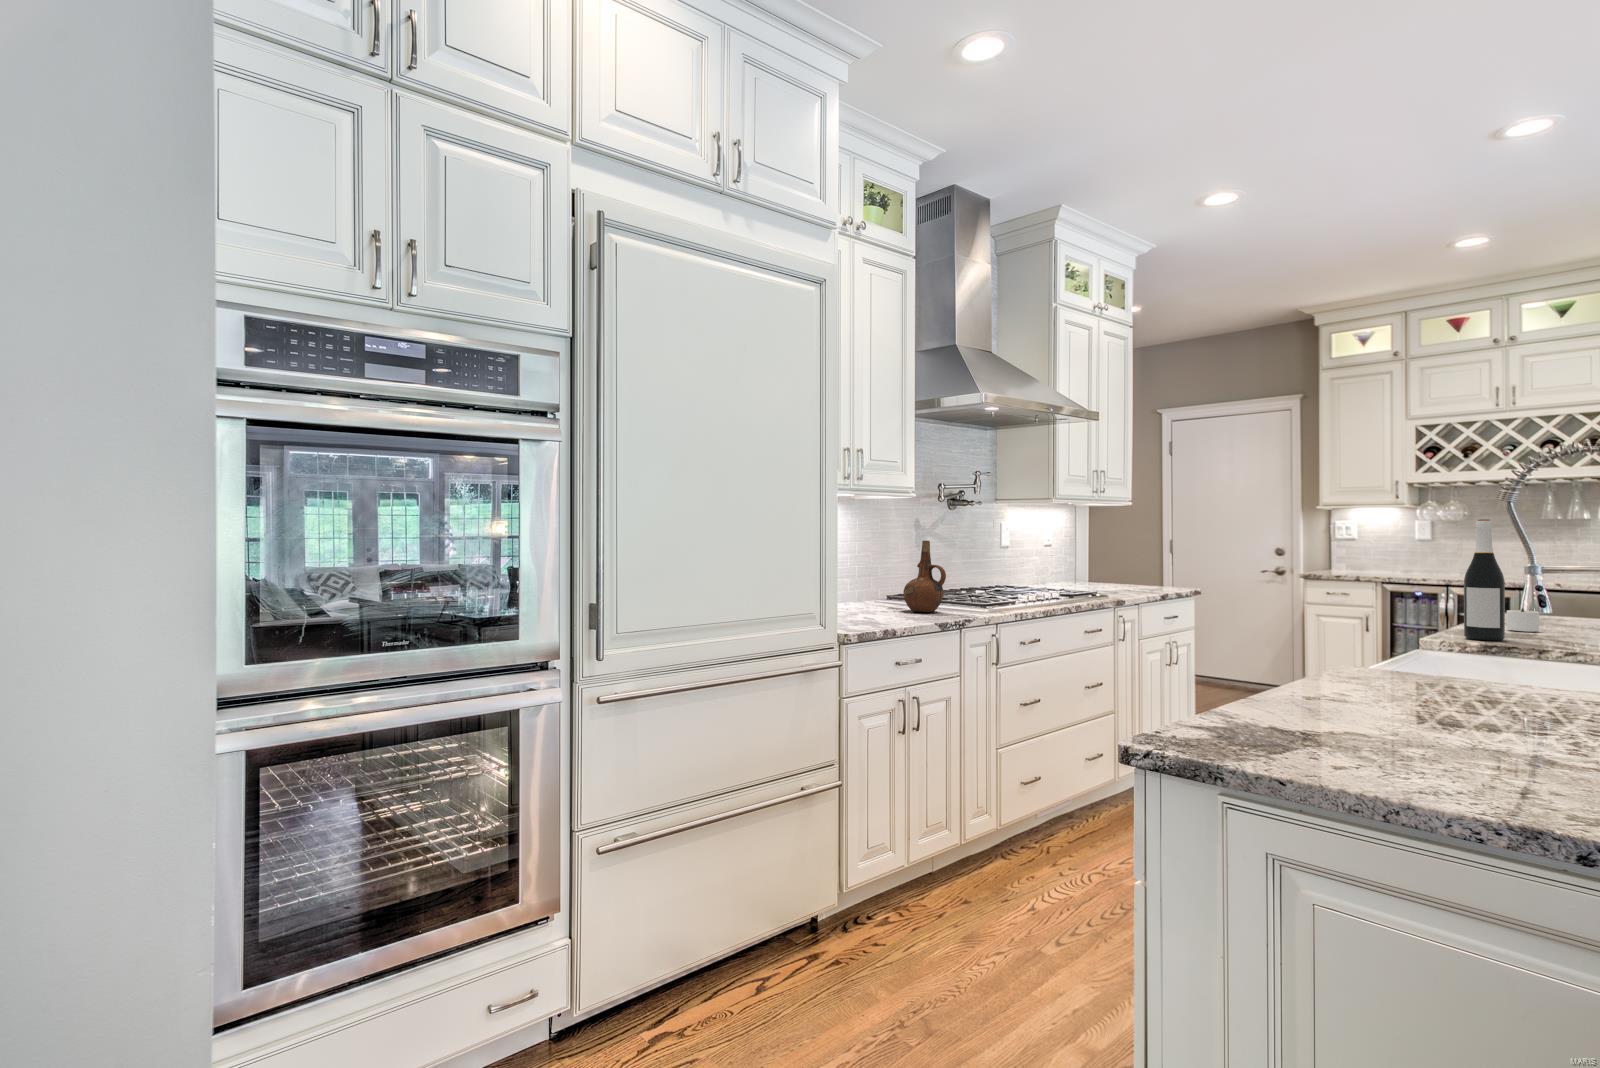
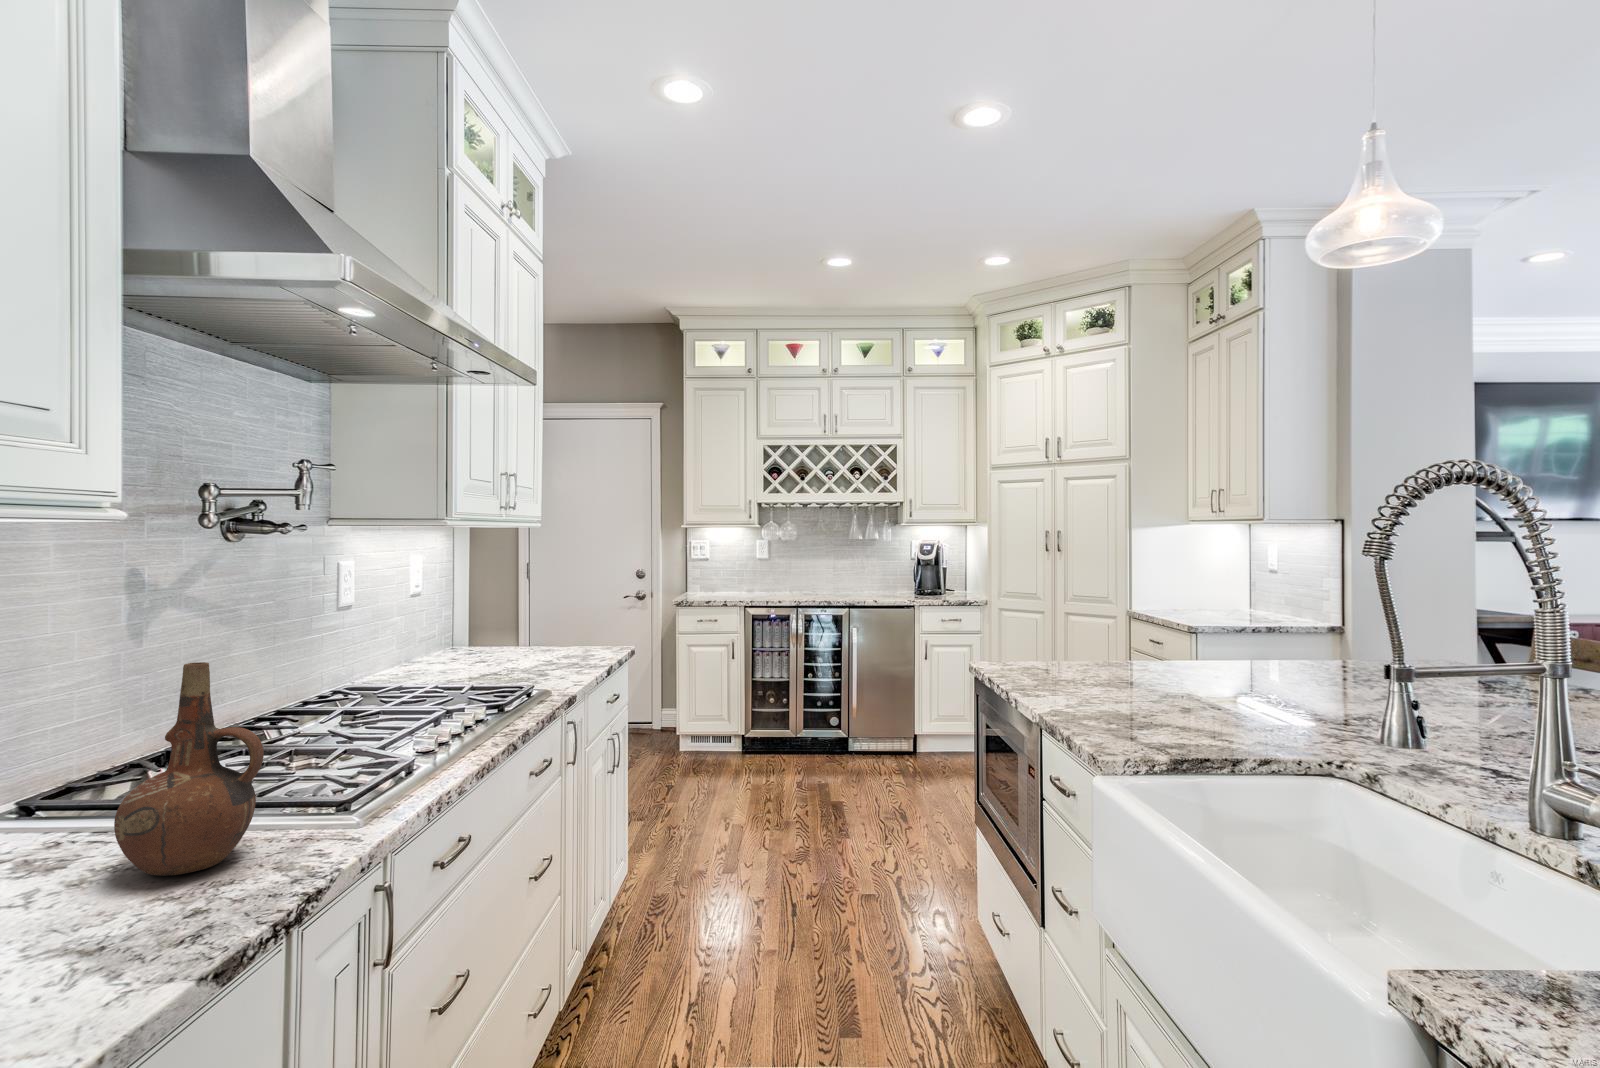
wine bottle: present [1464,519,1505,641] -> none [1130,585,1175,751]
candle: present [1507,609,1539,632] -> none [1077,679,1120,710]

